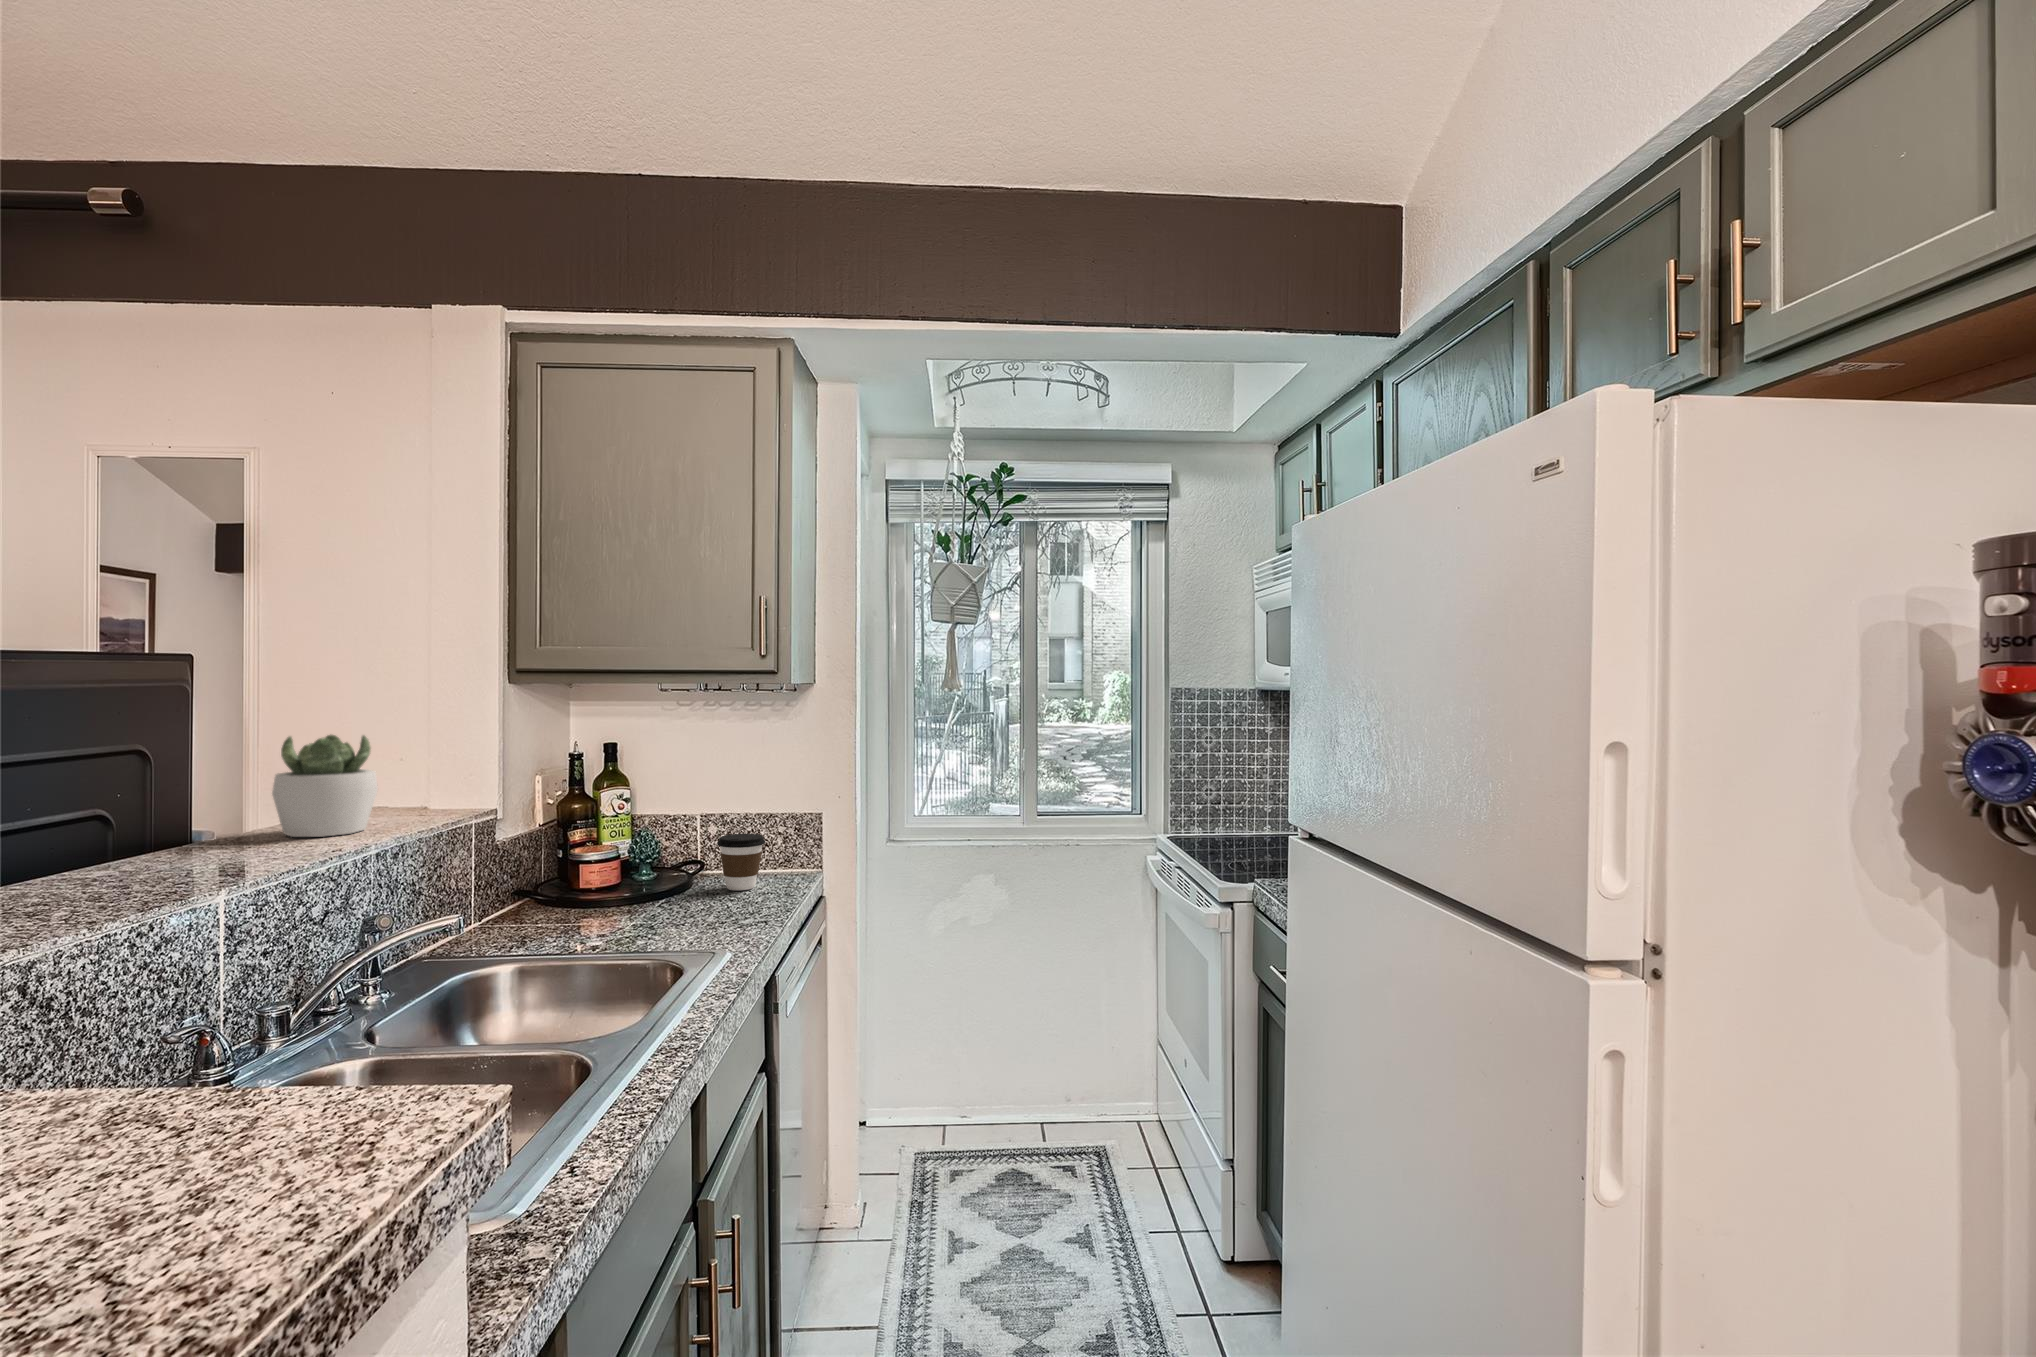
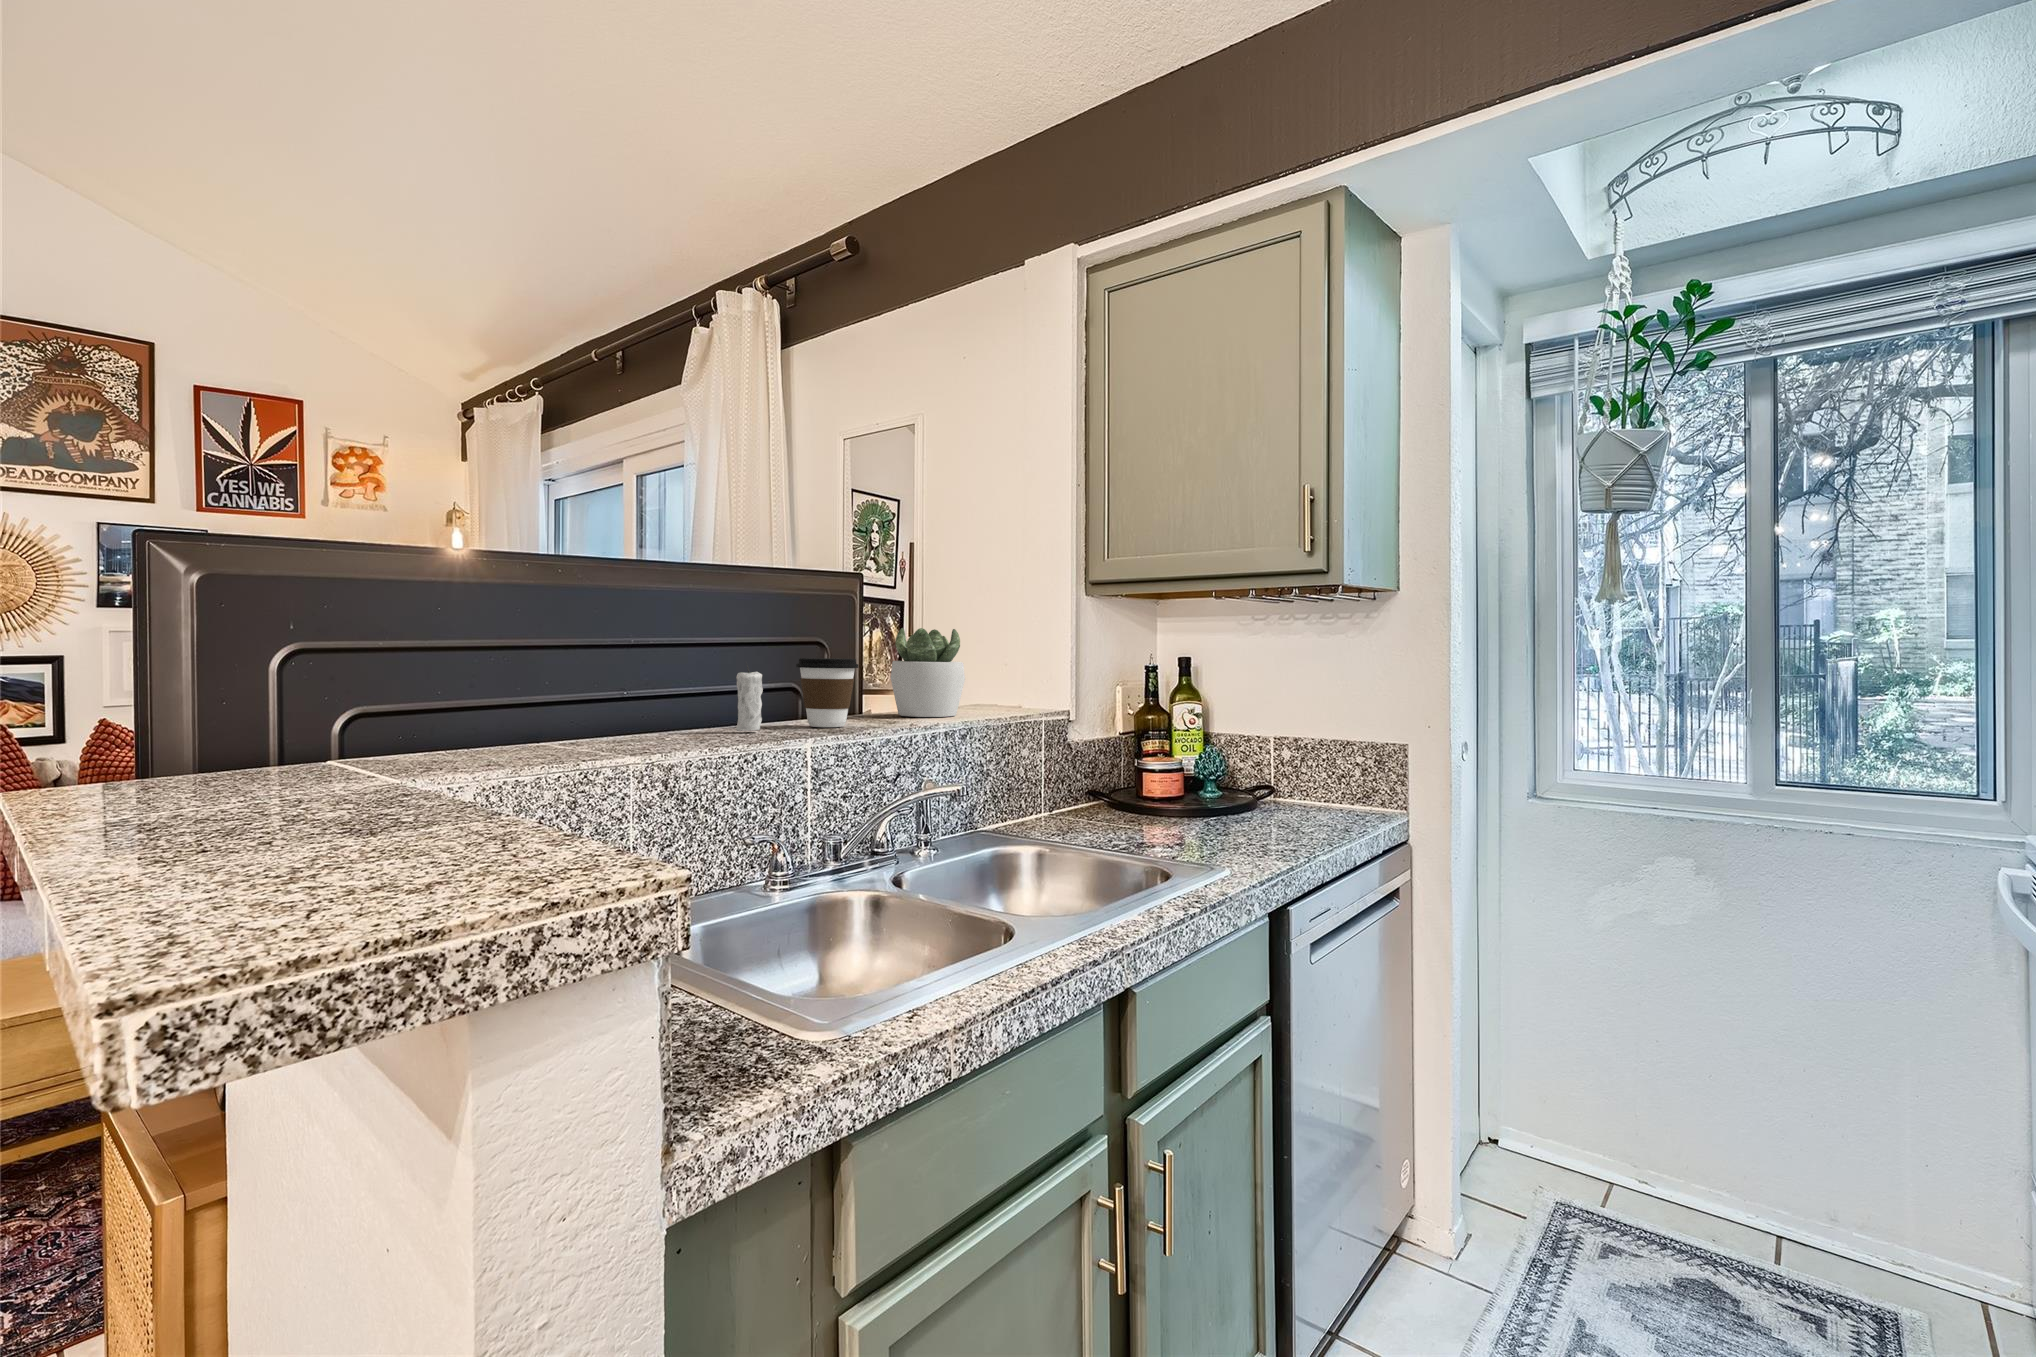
candle: none [80,804,126,894] -> present [736,665,763,731]
coffee cup: present [717,834,765,890] -> present [796,658,858,727]

